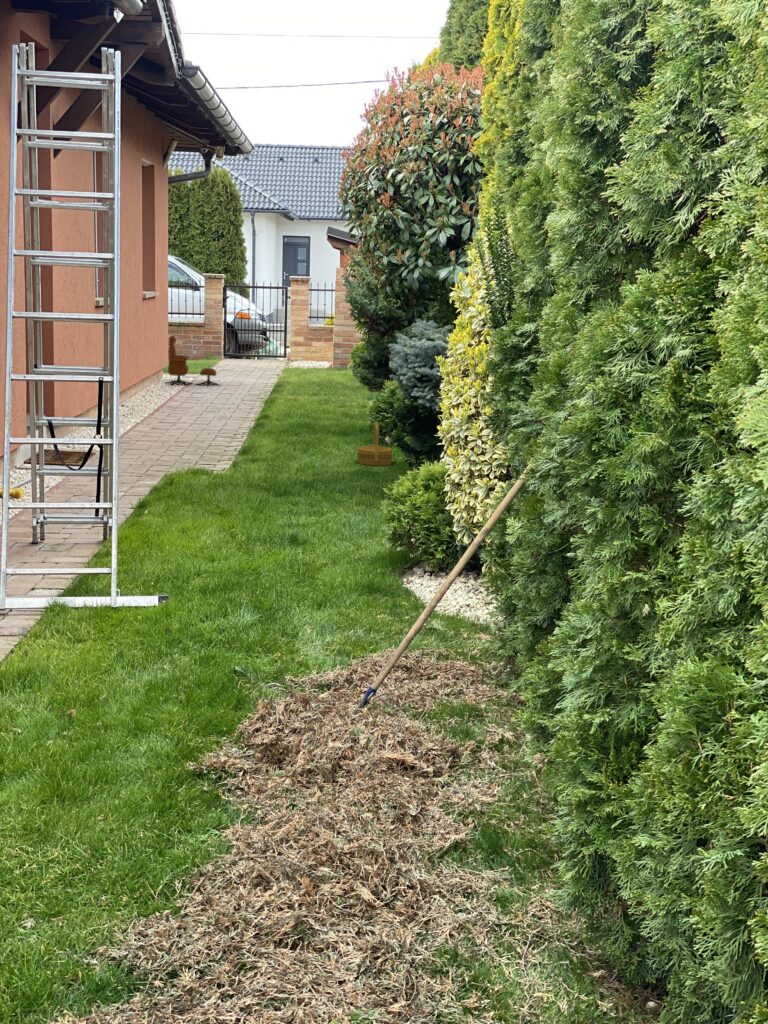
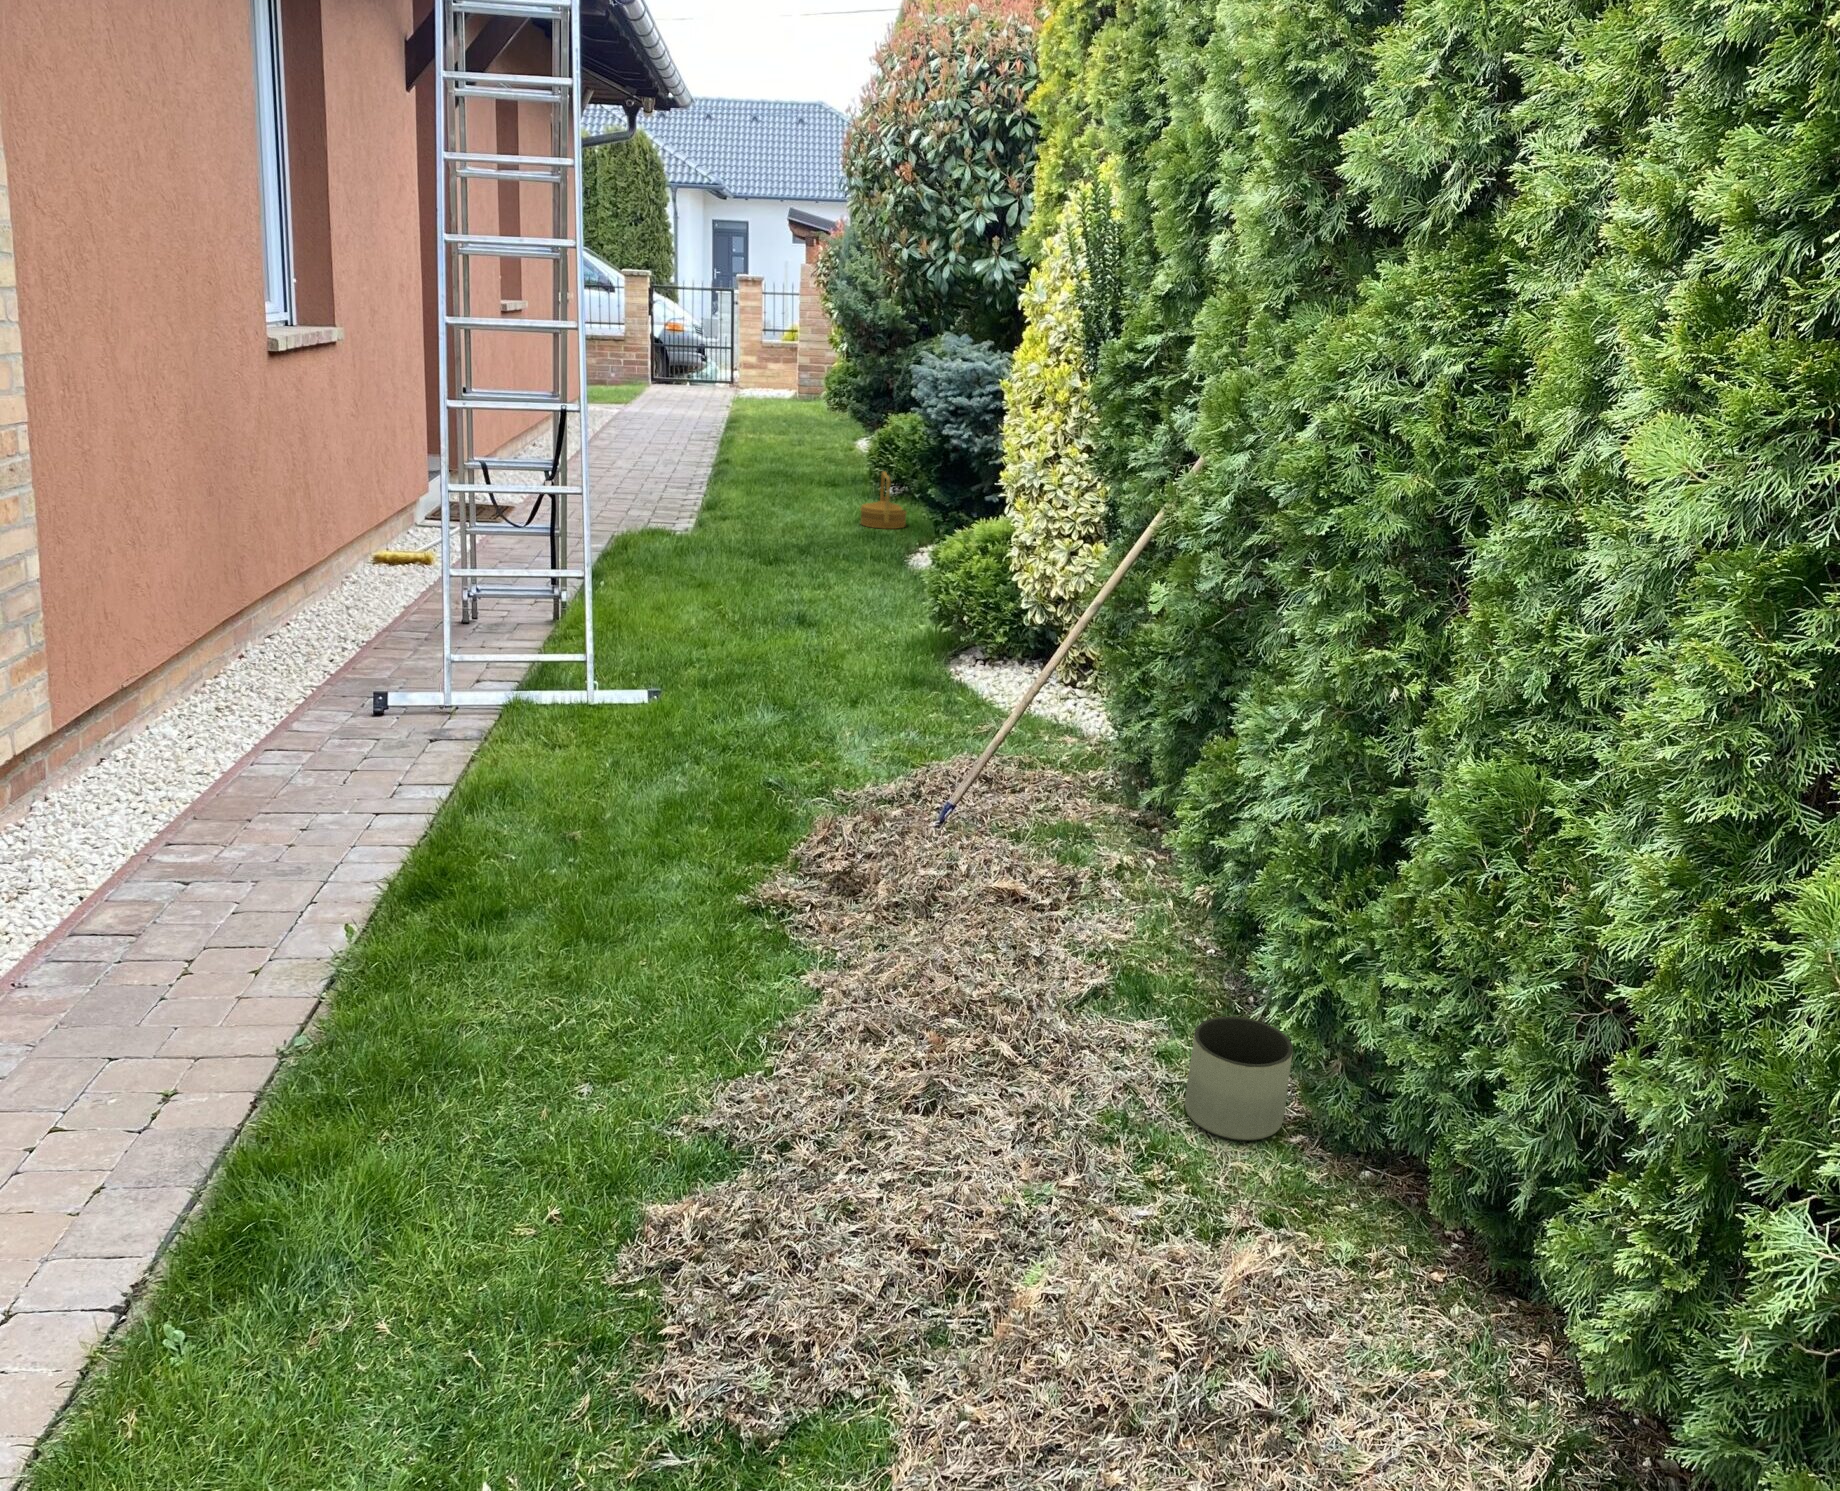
lounge chair: present [165,336,219,386] -> none [577,353,654,423]
planter: none [507,873,592,979] -> present [1185,1017,1293,1141]

